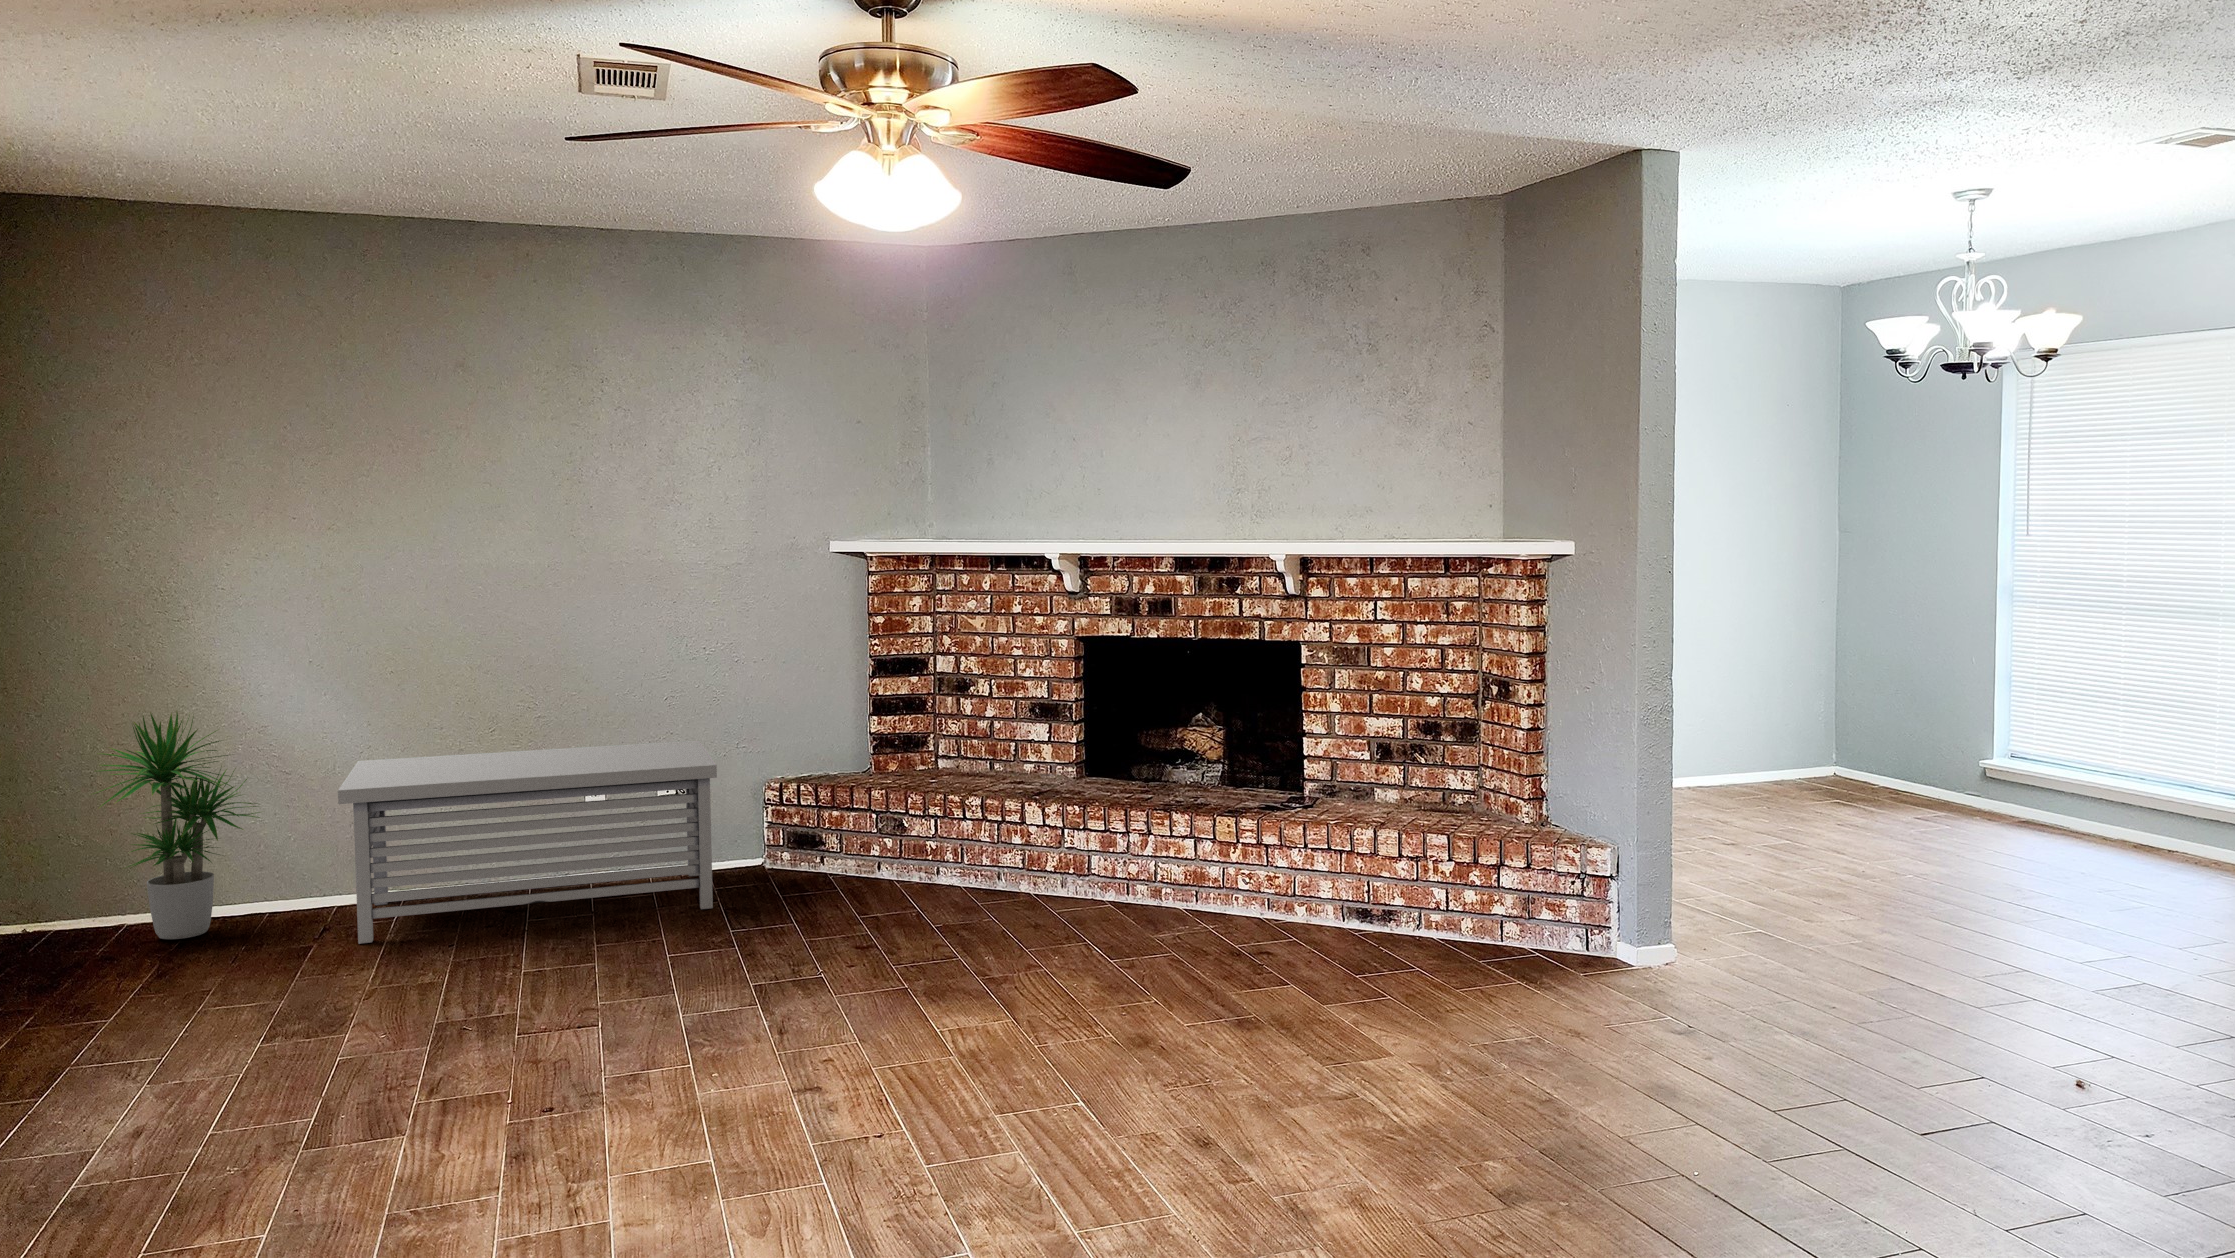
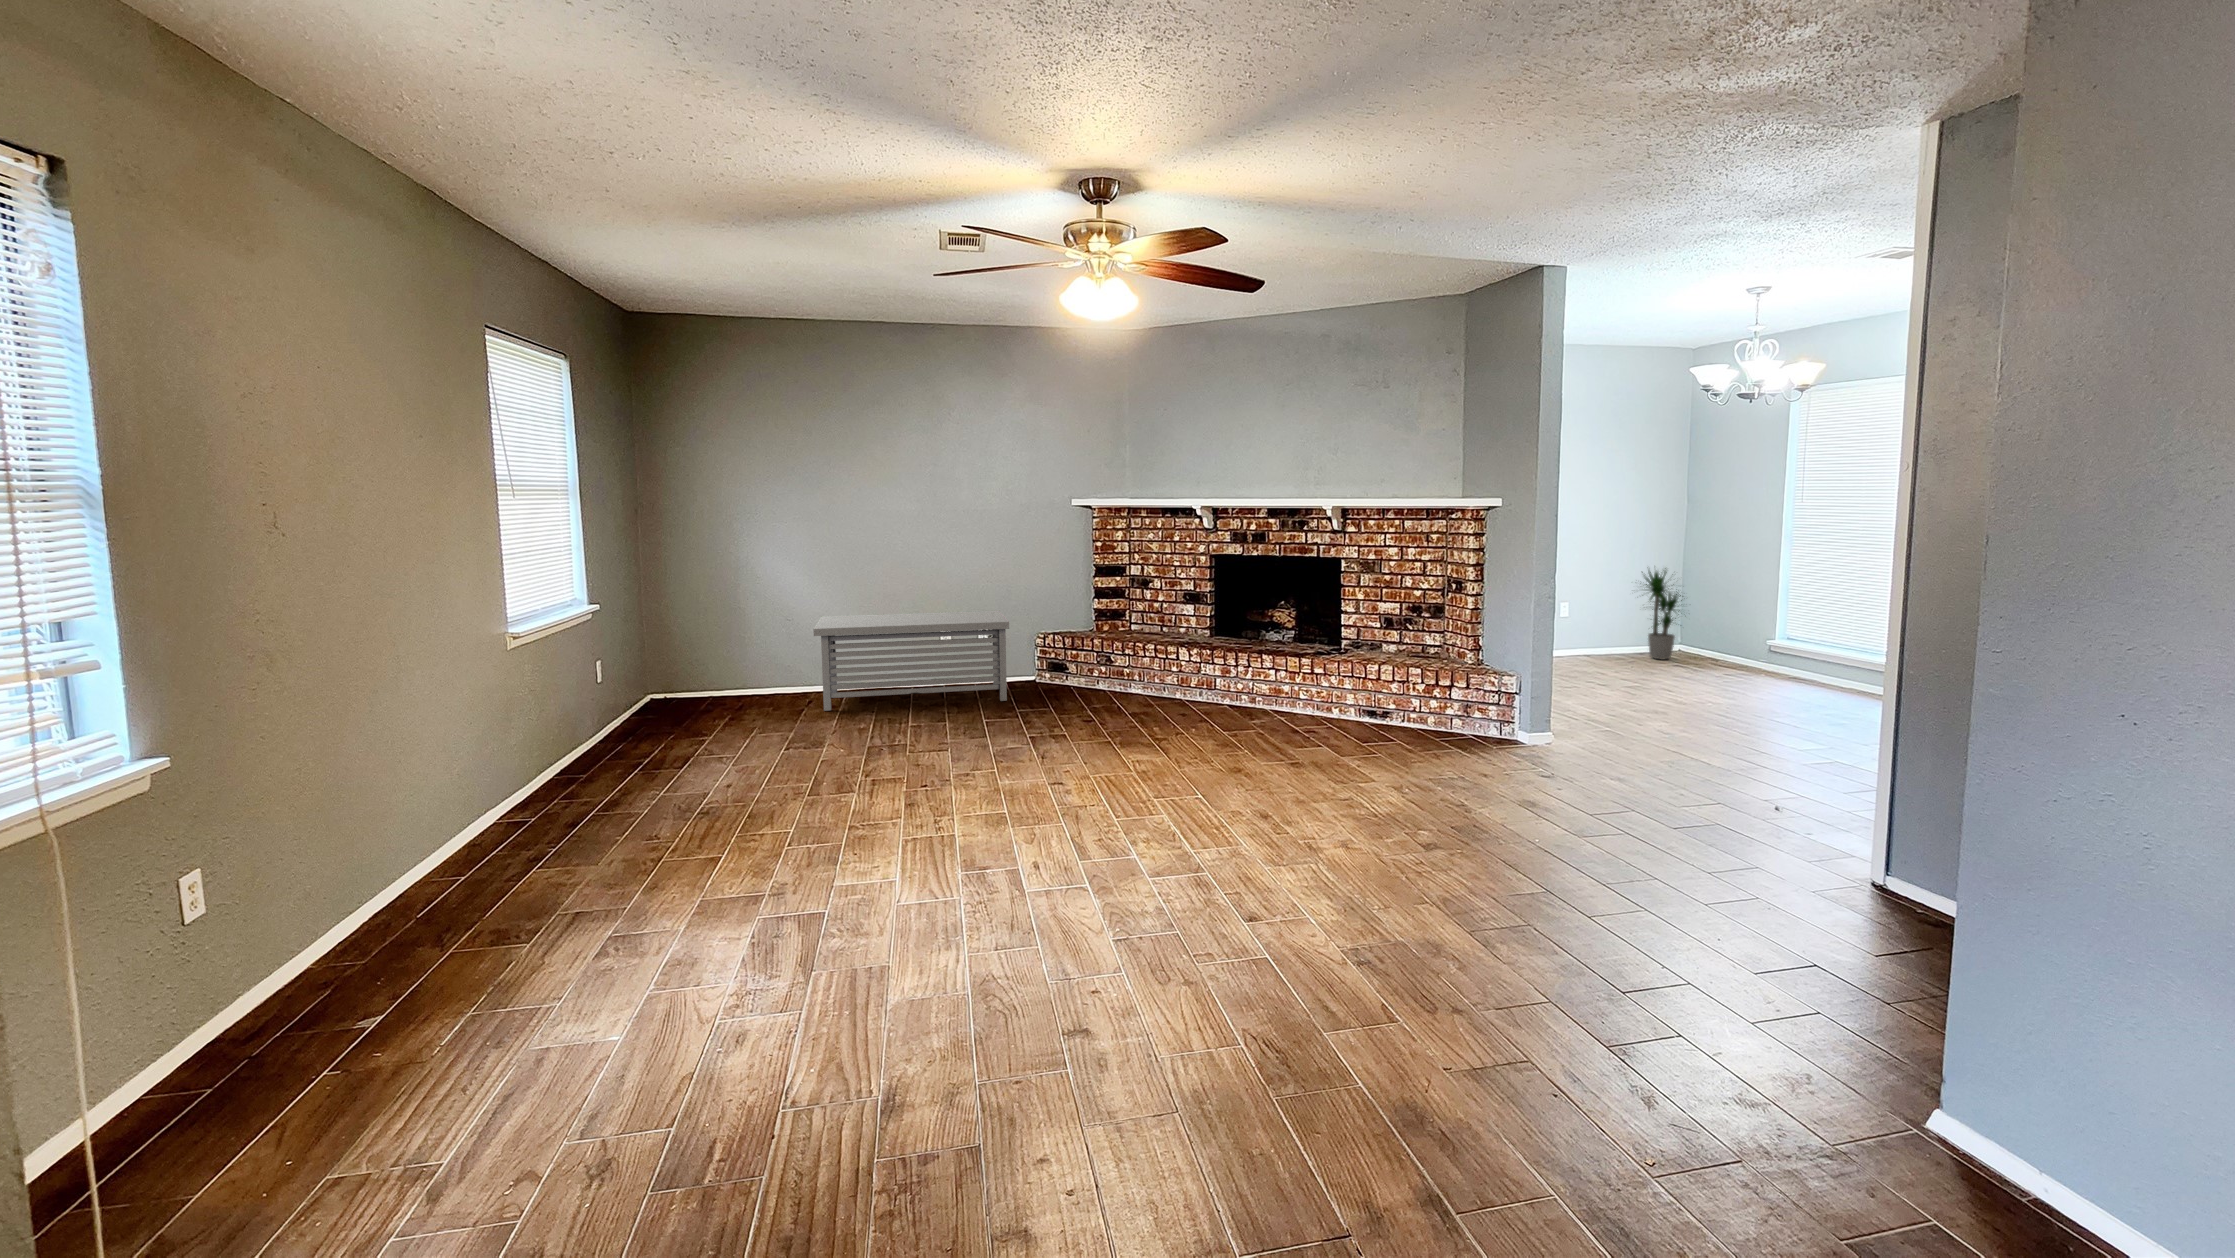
potted plant: present [94,712,260,939] -> present [1642,568,1683,659]

